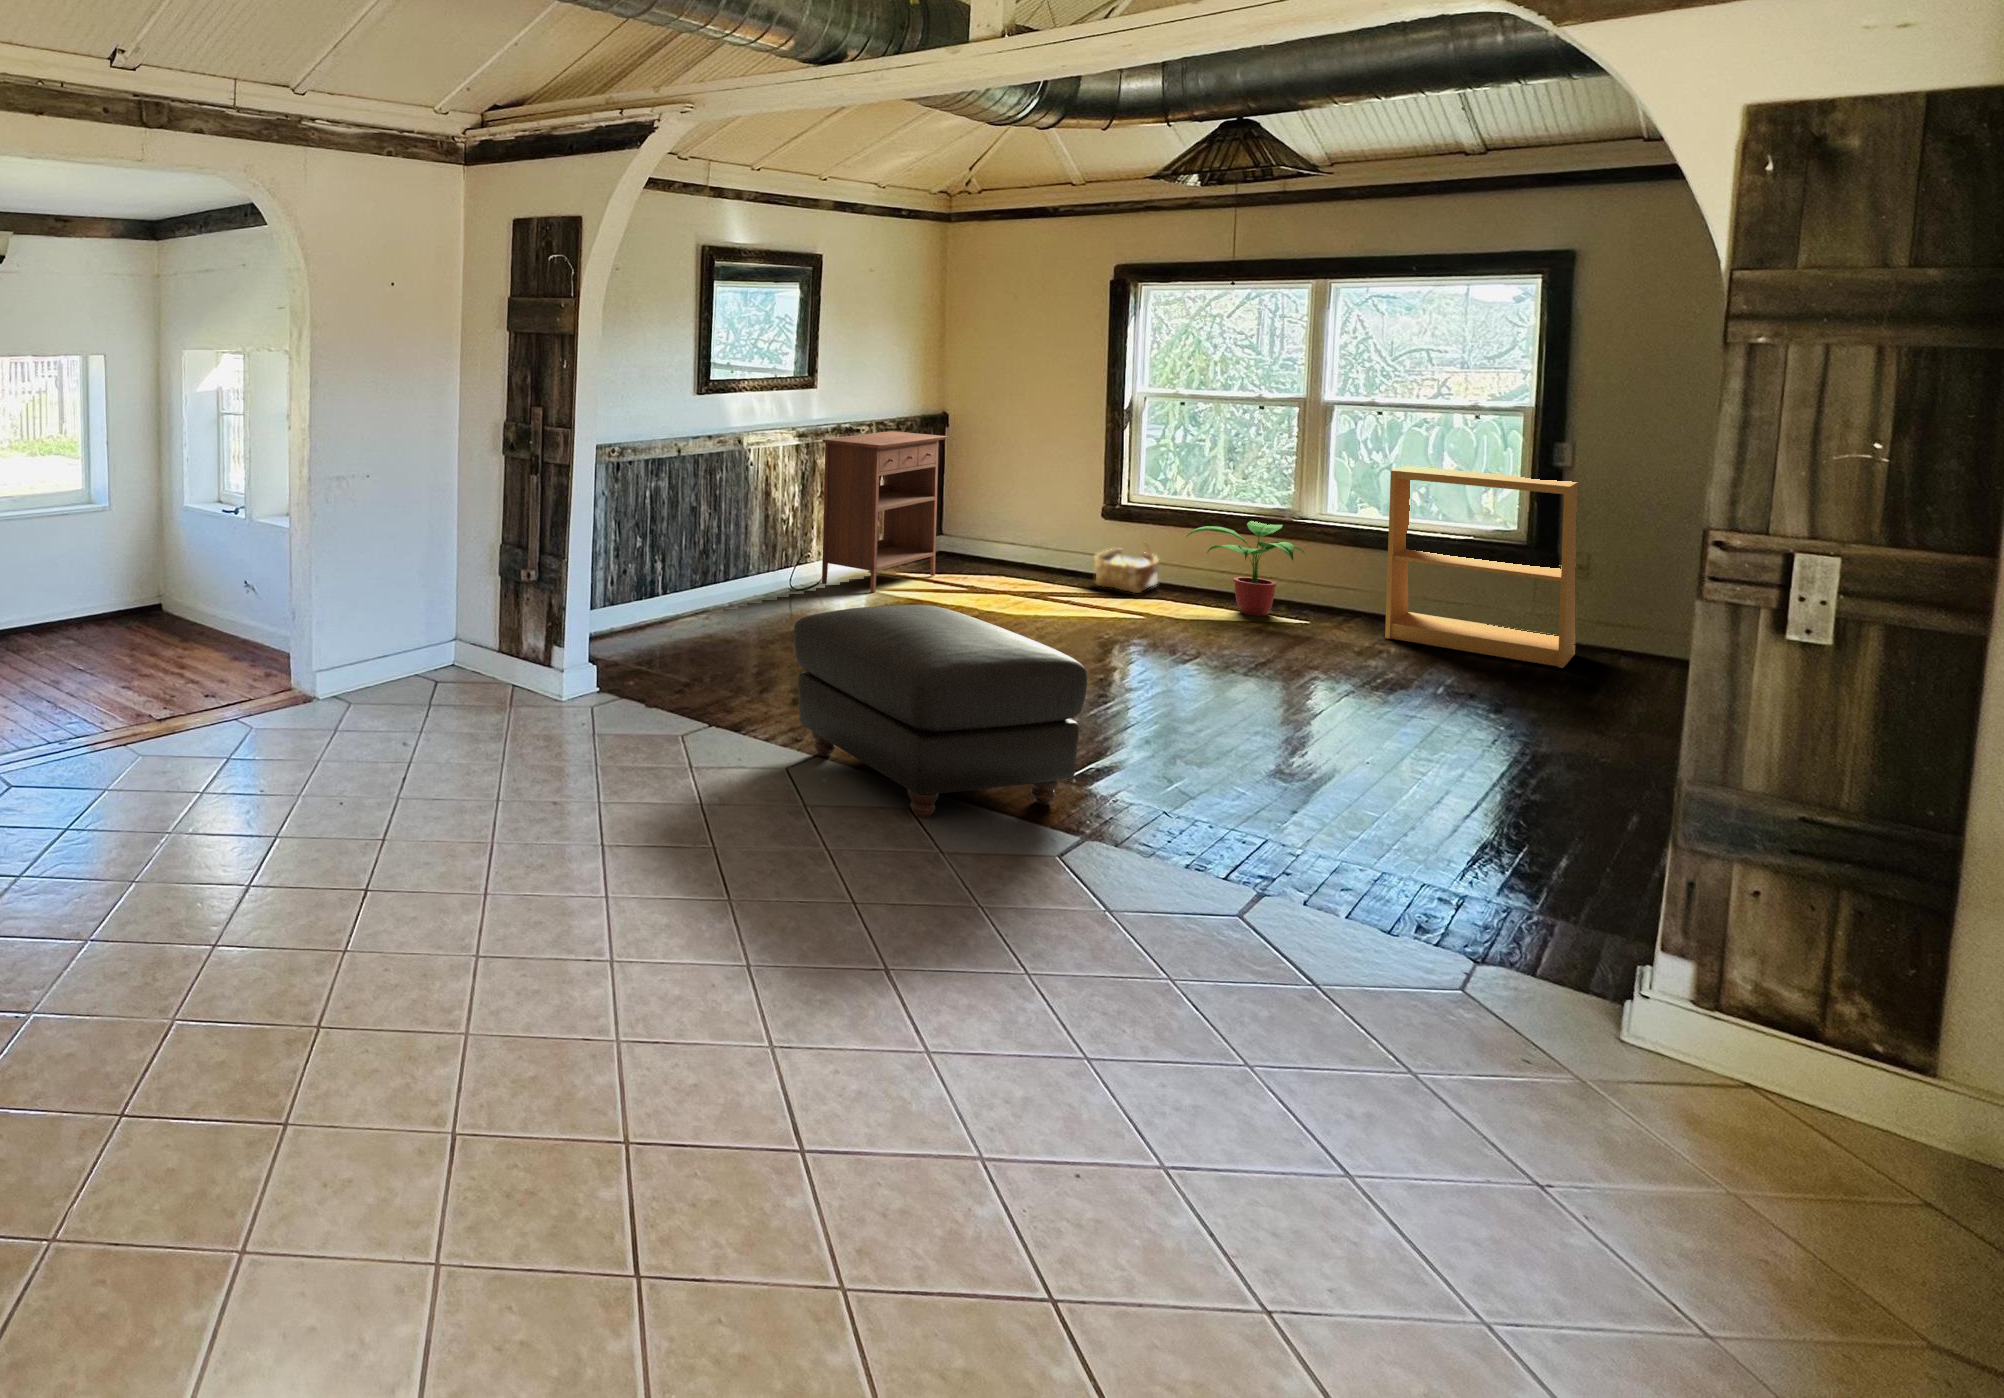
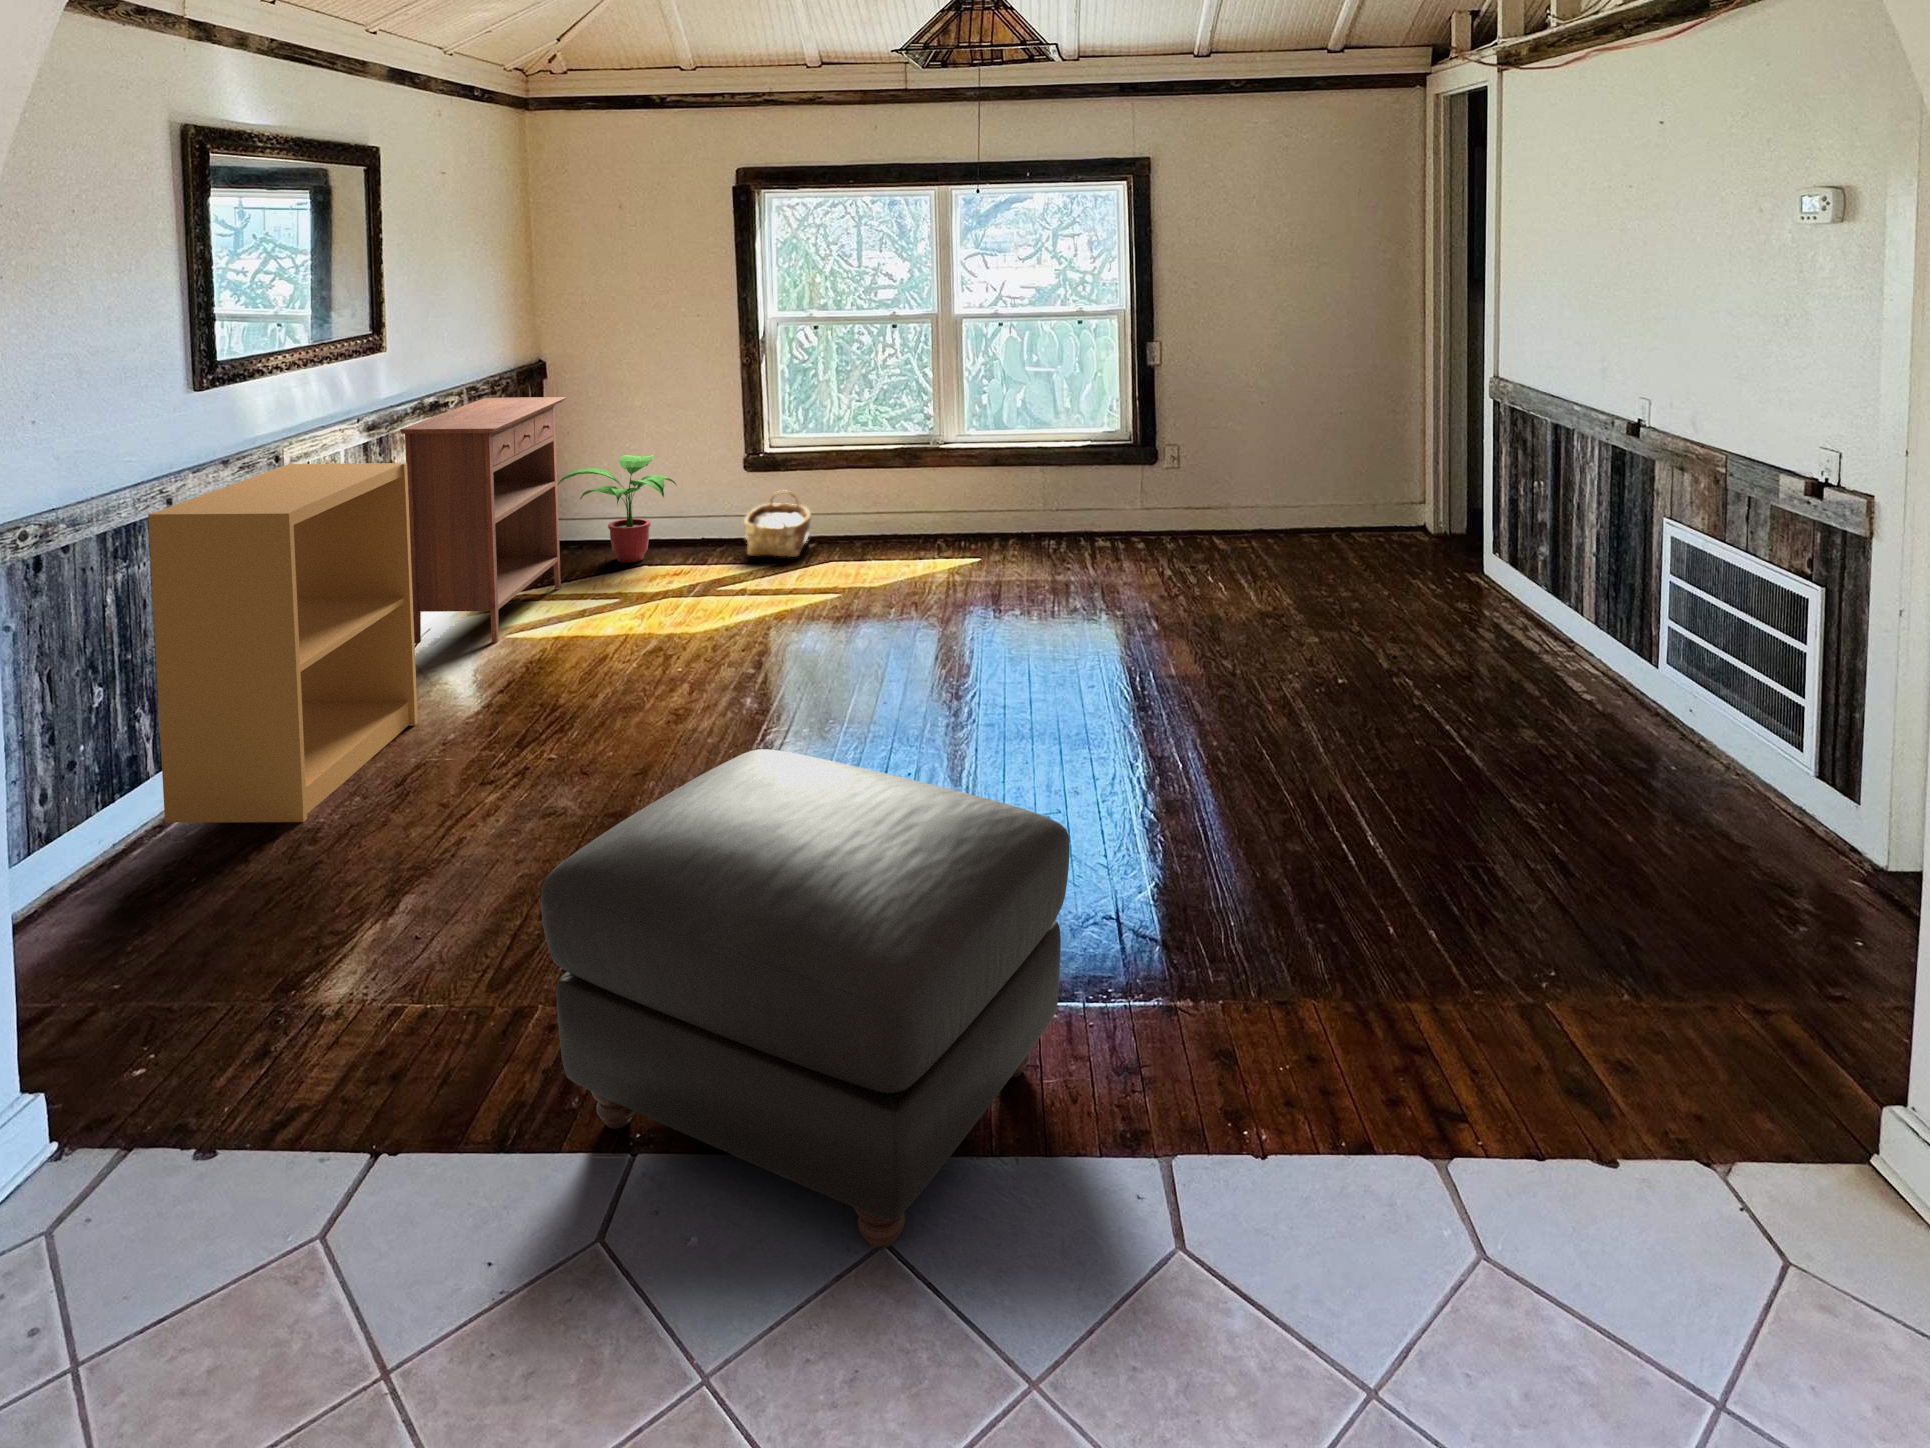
bookshelf: present [1385,466,1578,668] -> present [148,463,418,823]
potted plant: present [1186,521,1305,616] -> present [558,455,677,562]

